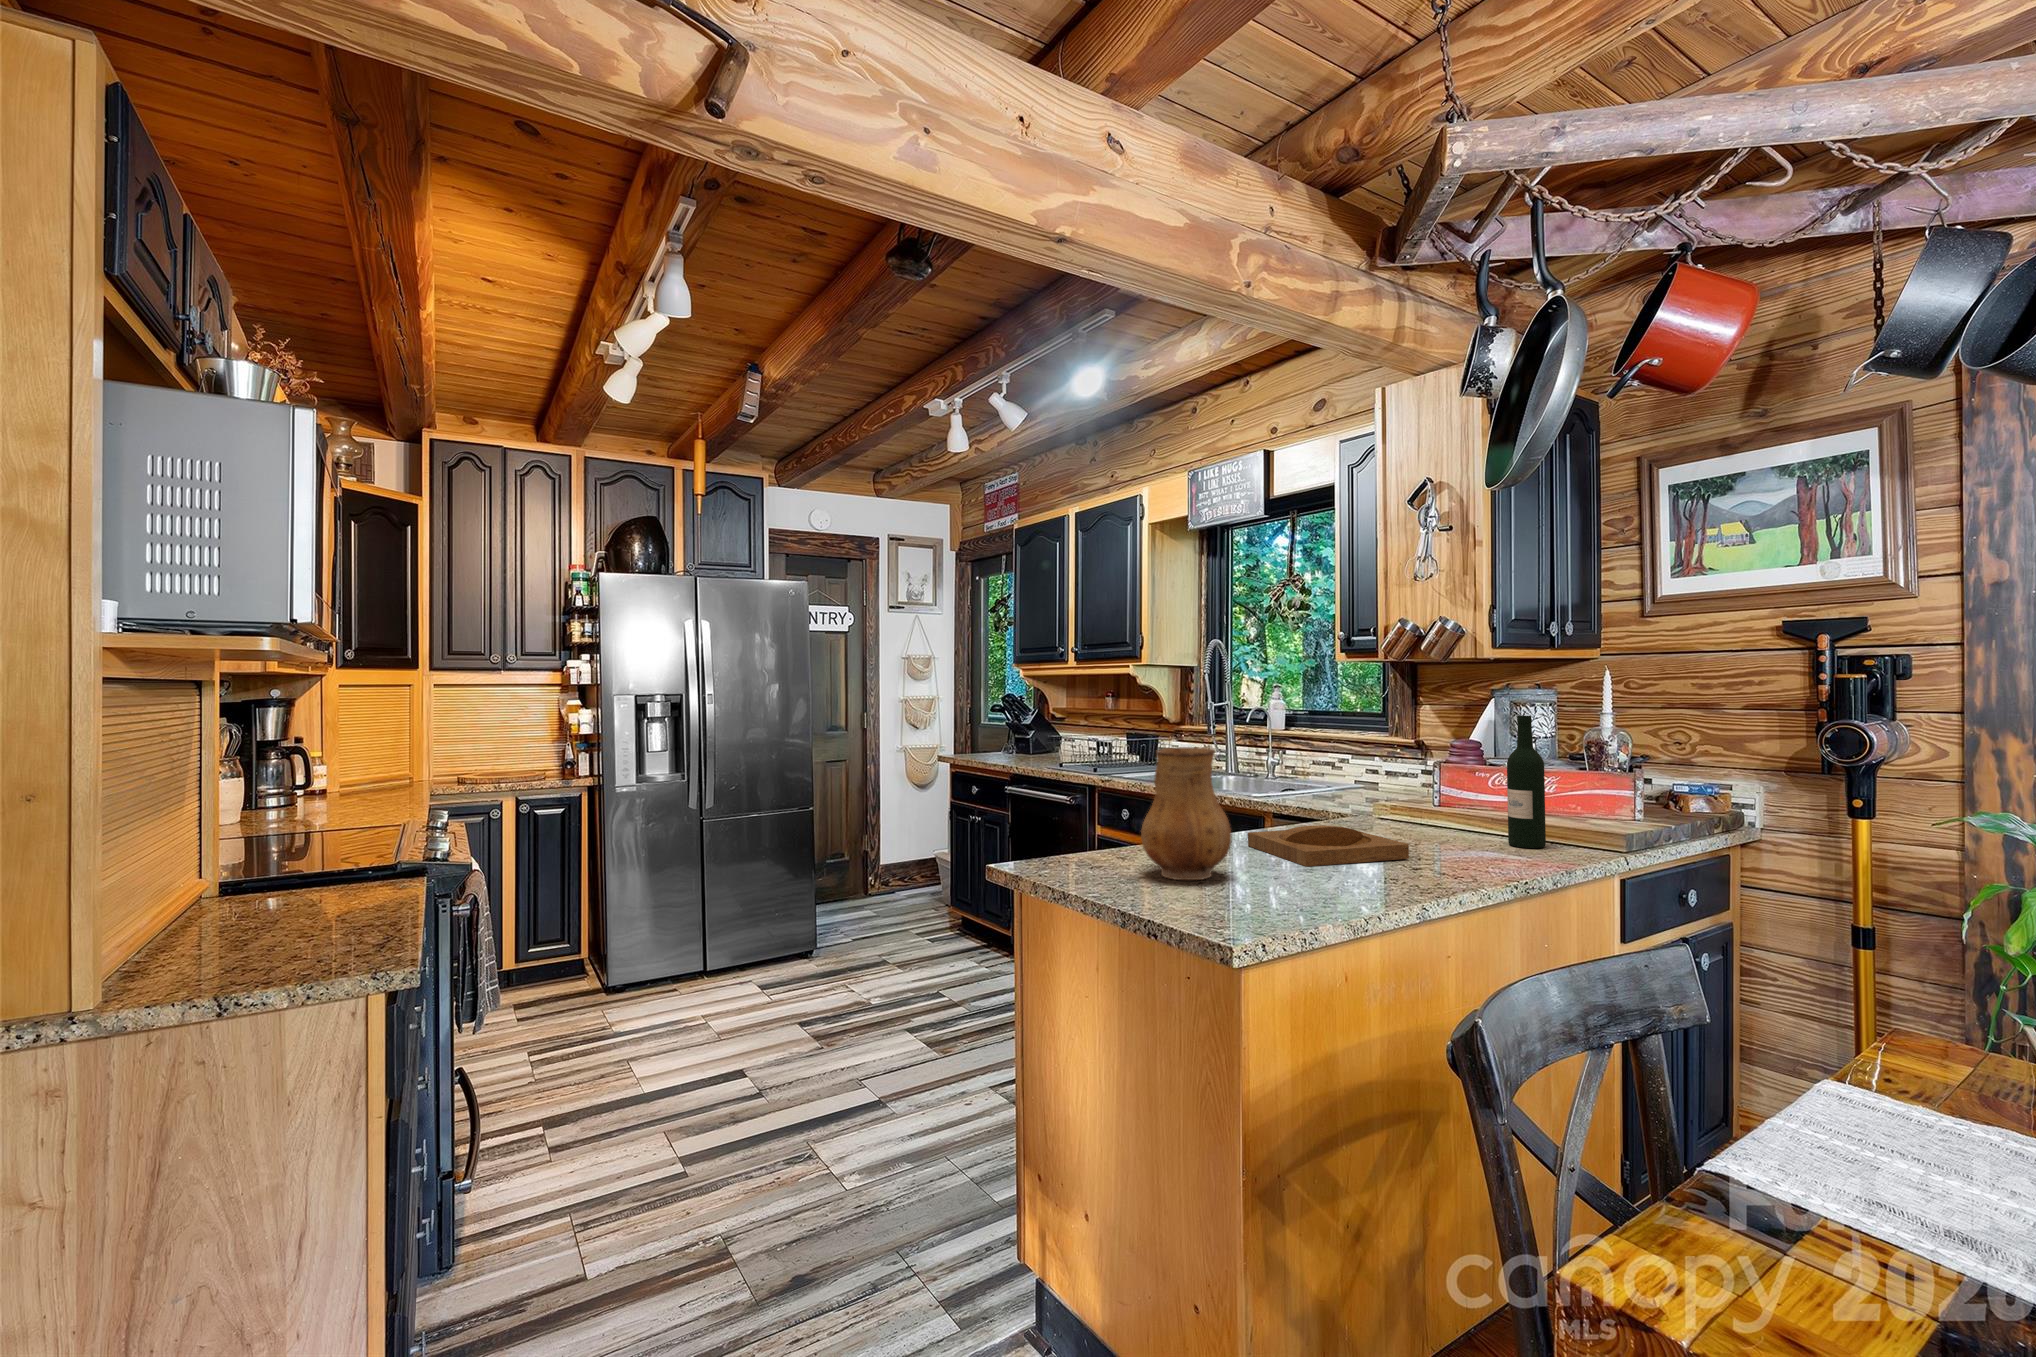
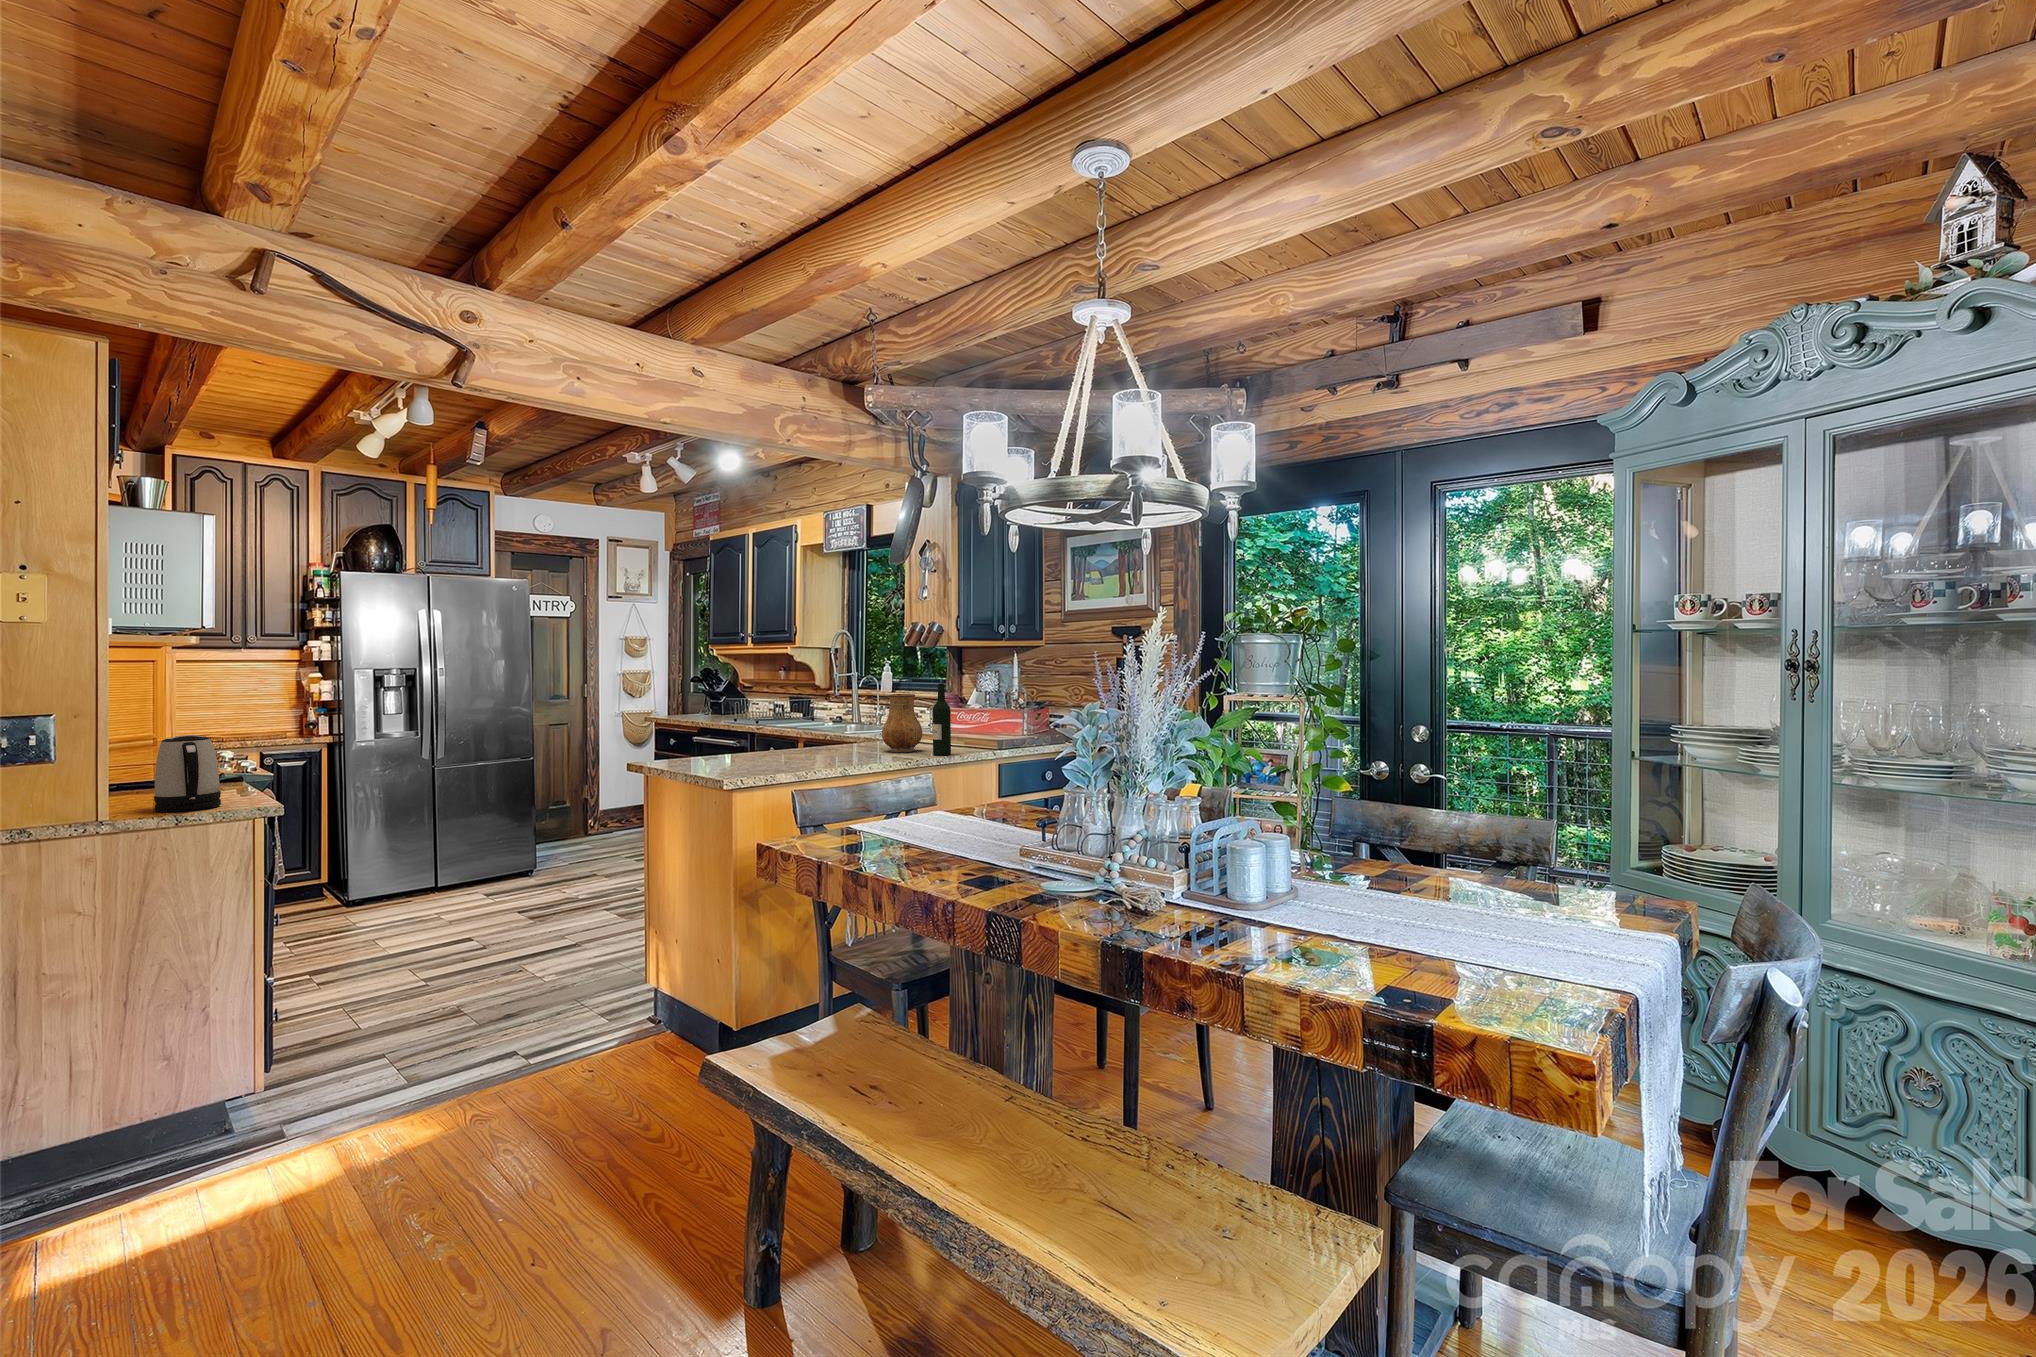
ceramic pitcher: present [1141,747,1232,880] -> present [882,694,922,752]
kettle: none [230,813,347,959] -> present [154,735,221,812]
tray: present [1248,825,1409,867] -> none [786,745,863,764]

